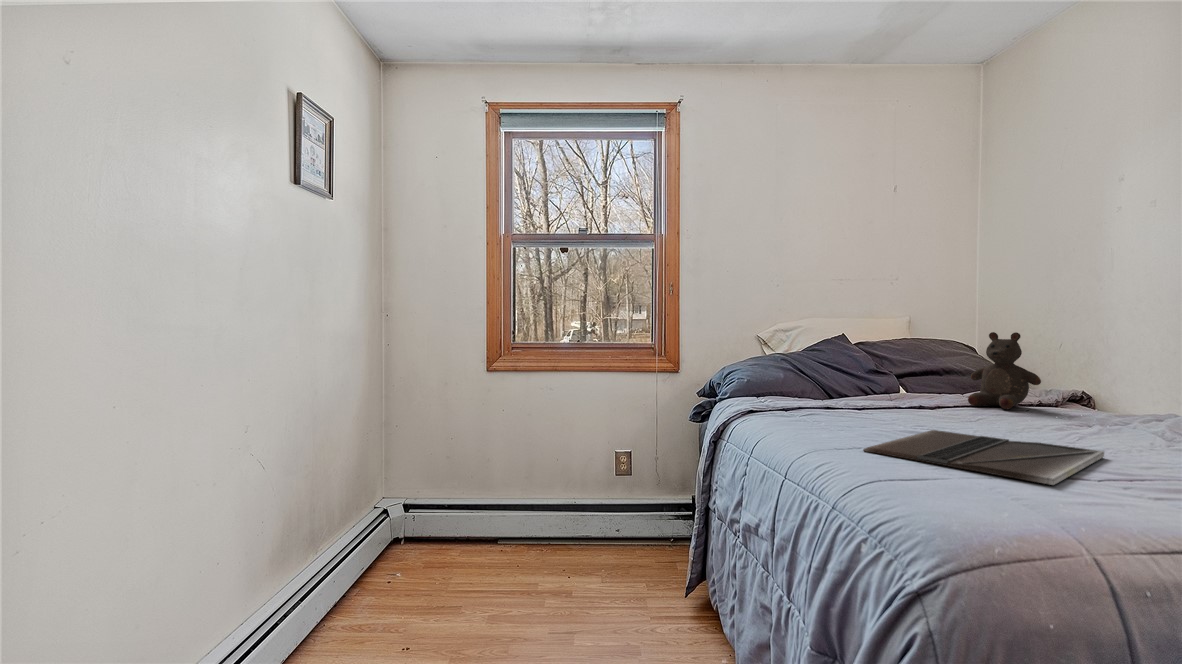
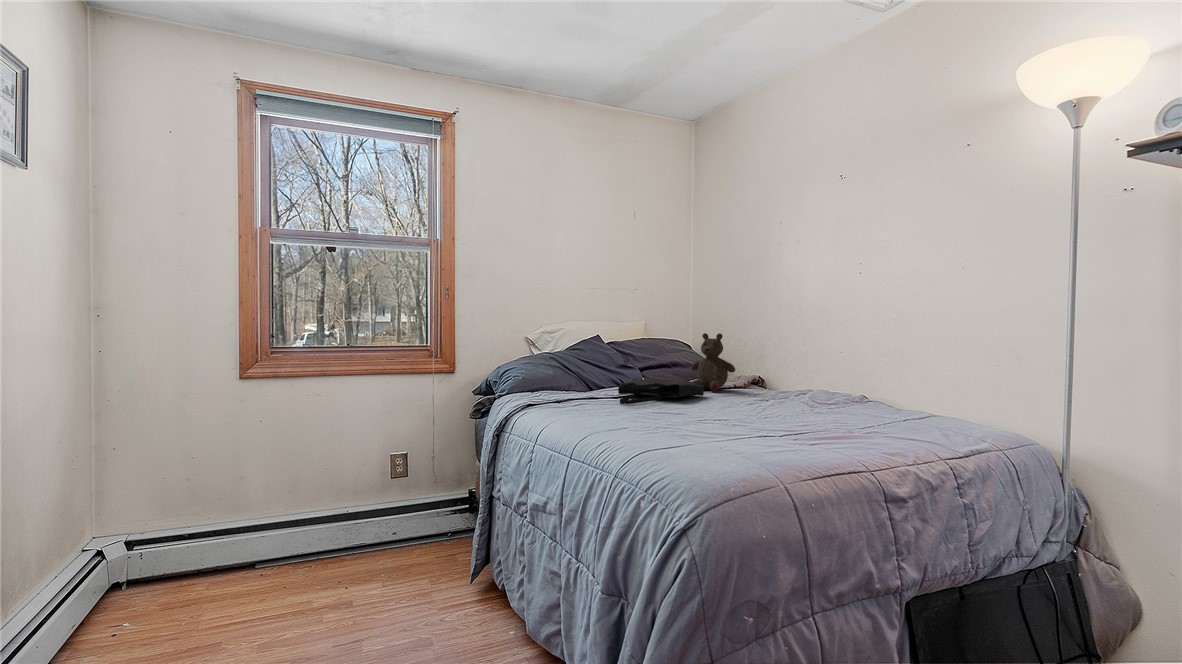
tote bag: none [861,386,988,418] -> present [618,377,704,404]
laptop: present [863,430,1104,485] -> none [630,410,779,442]

